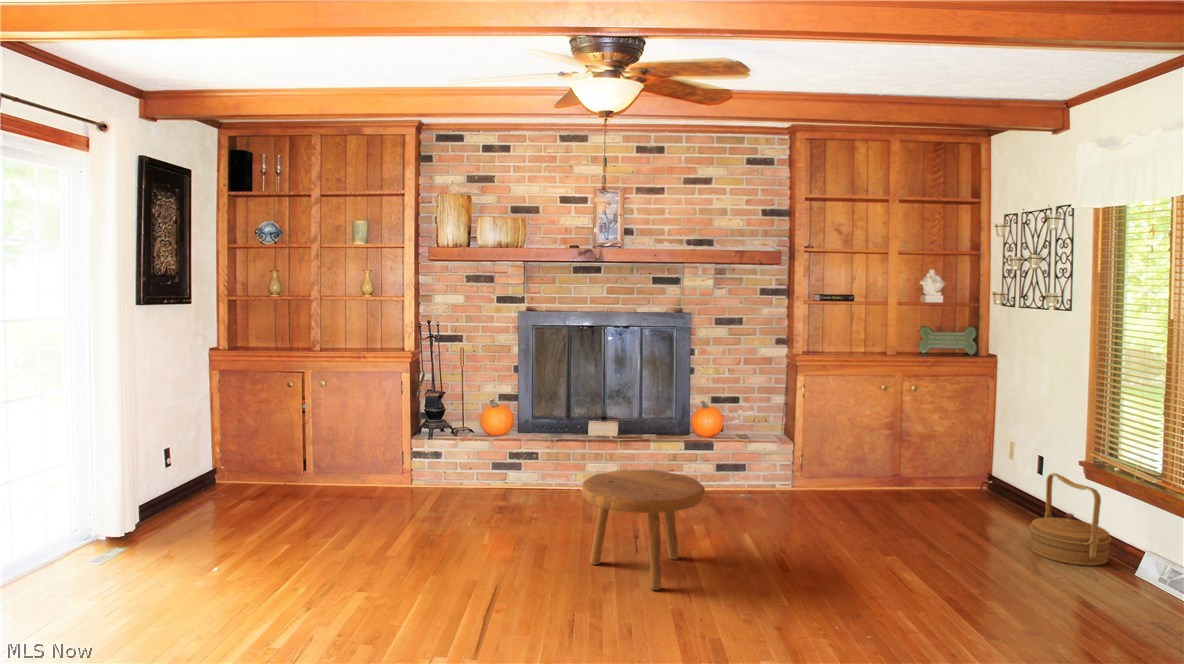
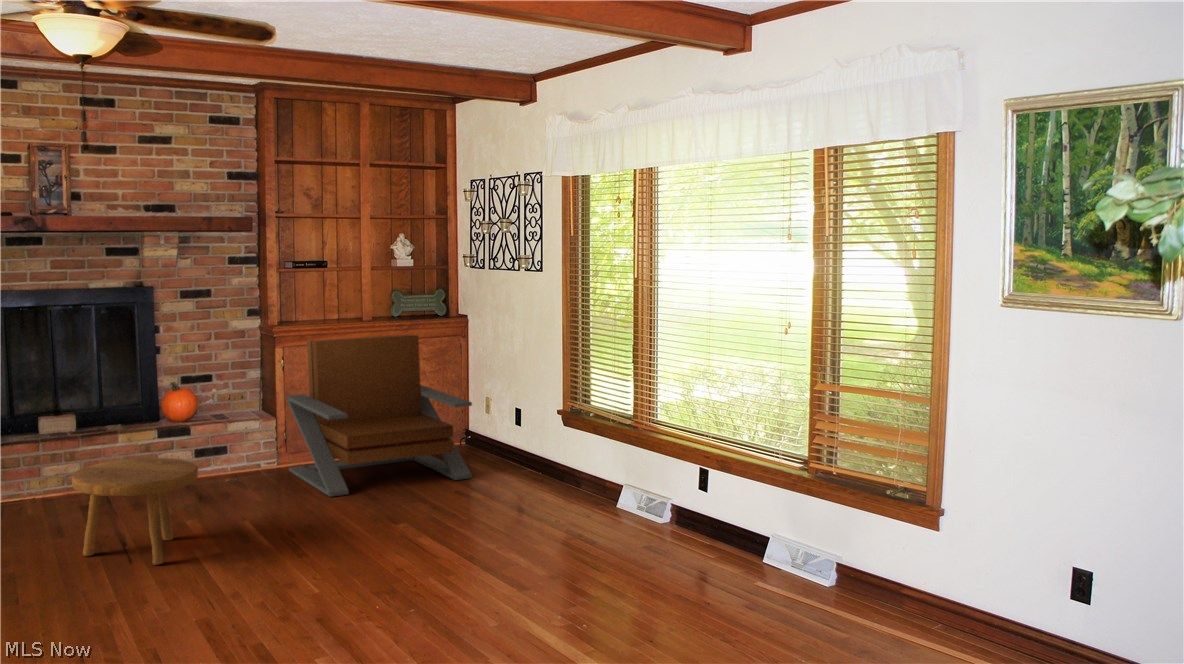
lounge chair: none [804,369,1014,533] -> present [286,335,472,497]
woven basket: present [1030,473,1111,566] -> none [484,421,542,494]

